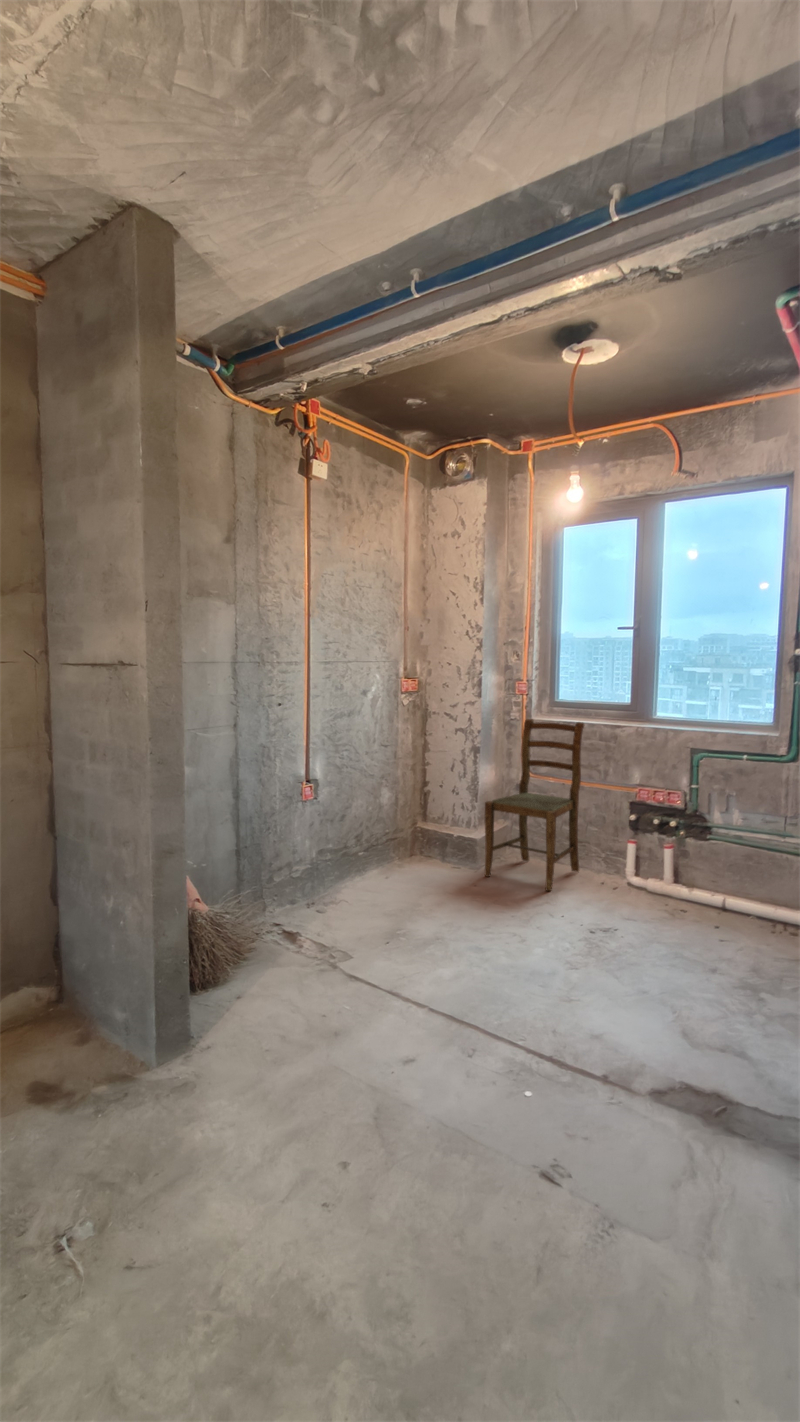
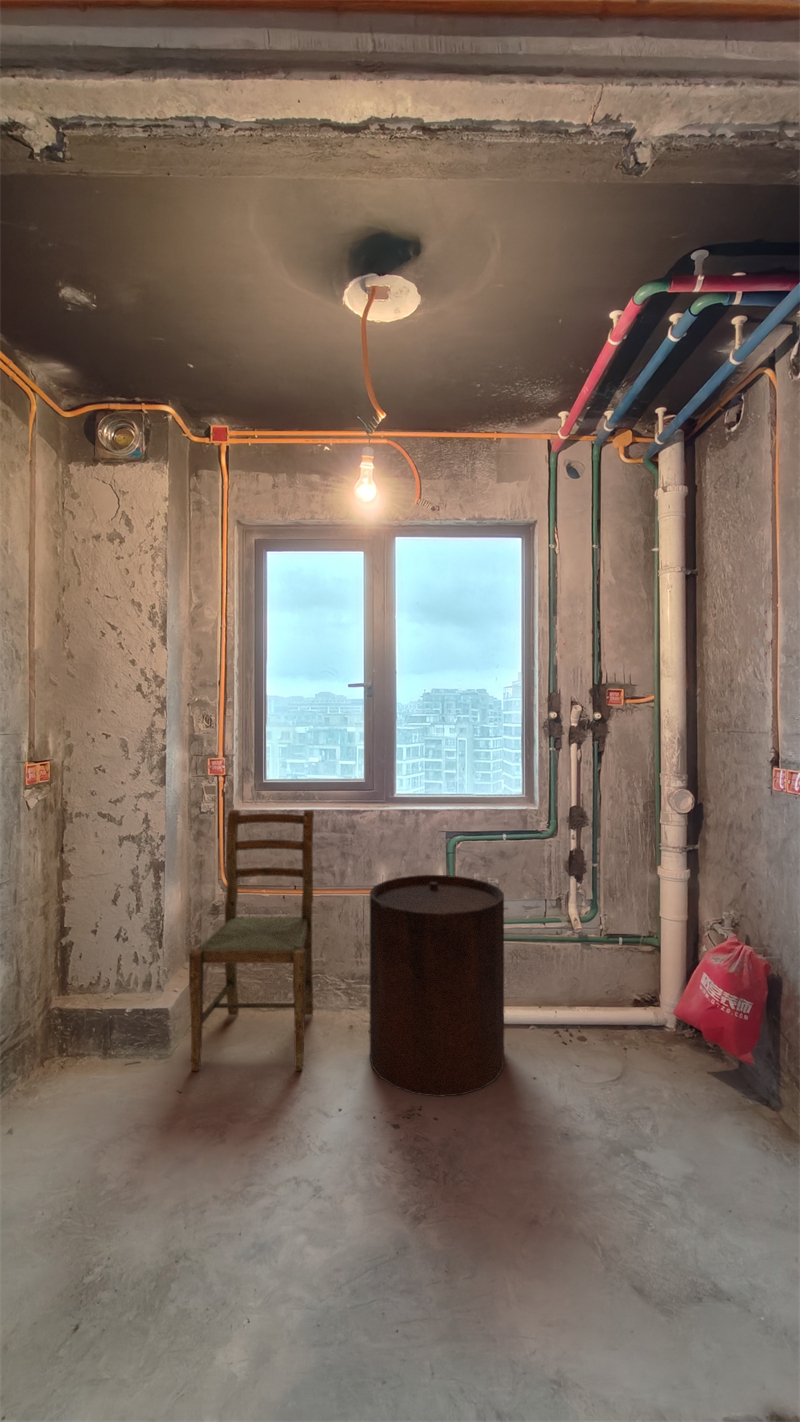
trash can: none [598,777,713,928] -> present [370,875,504,1097]

